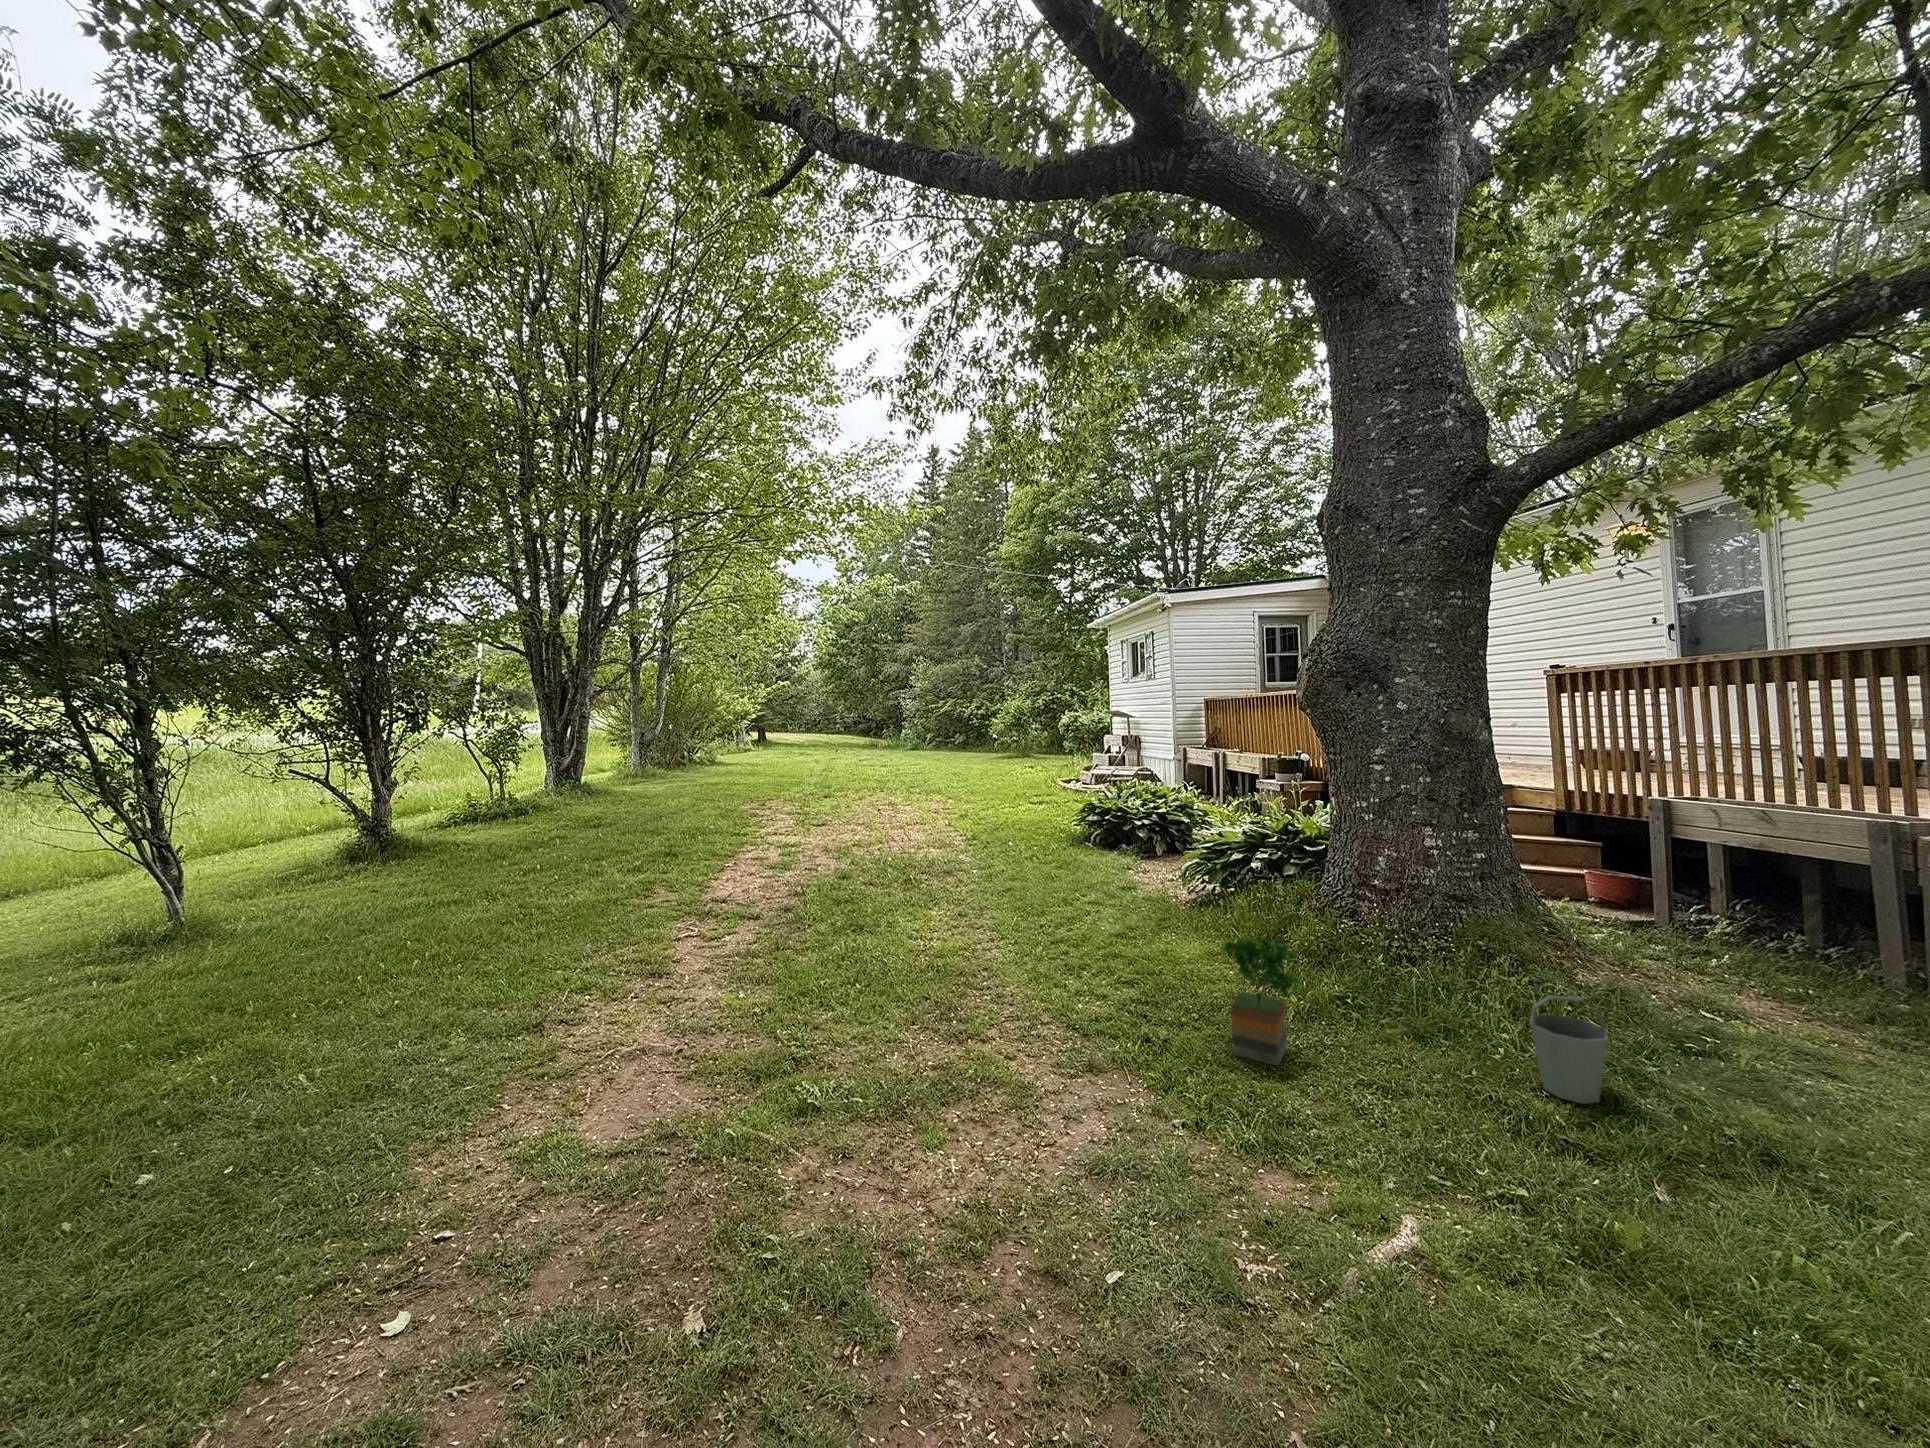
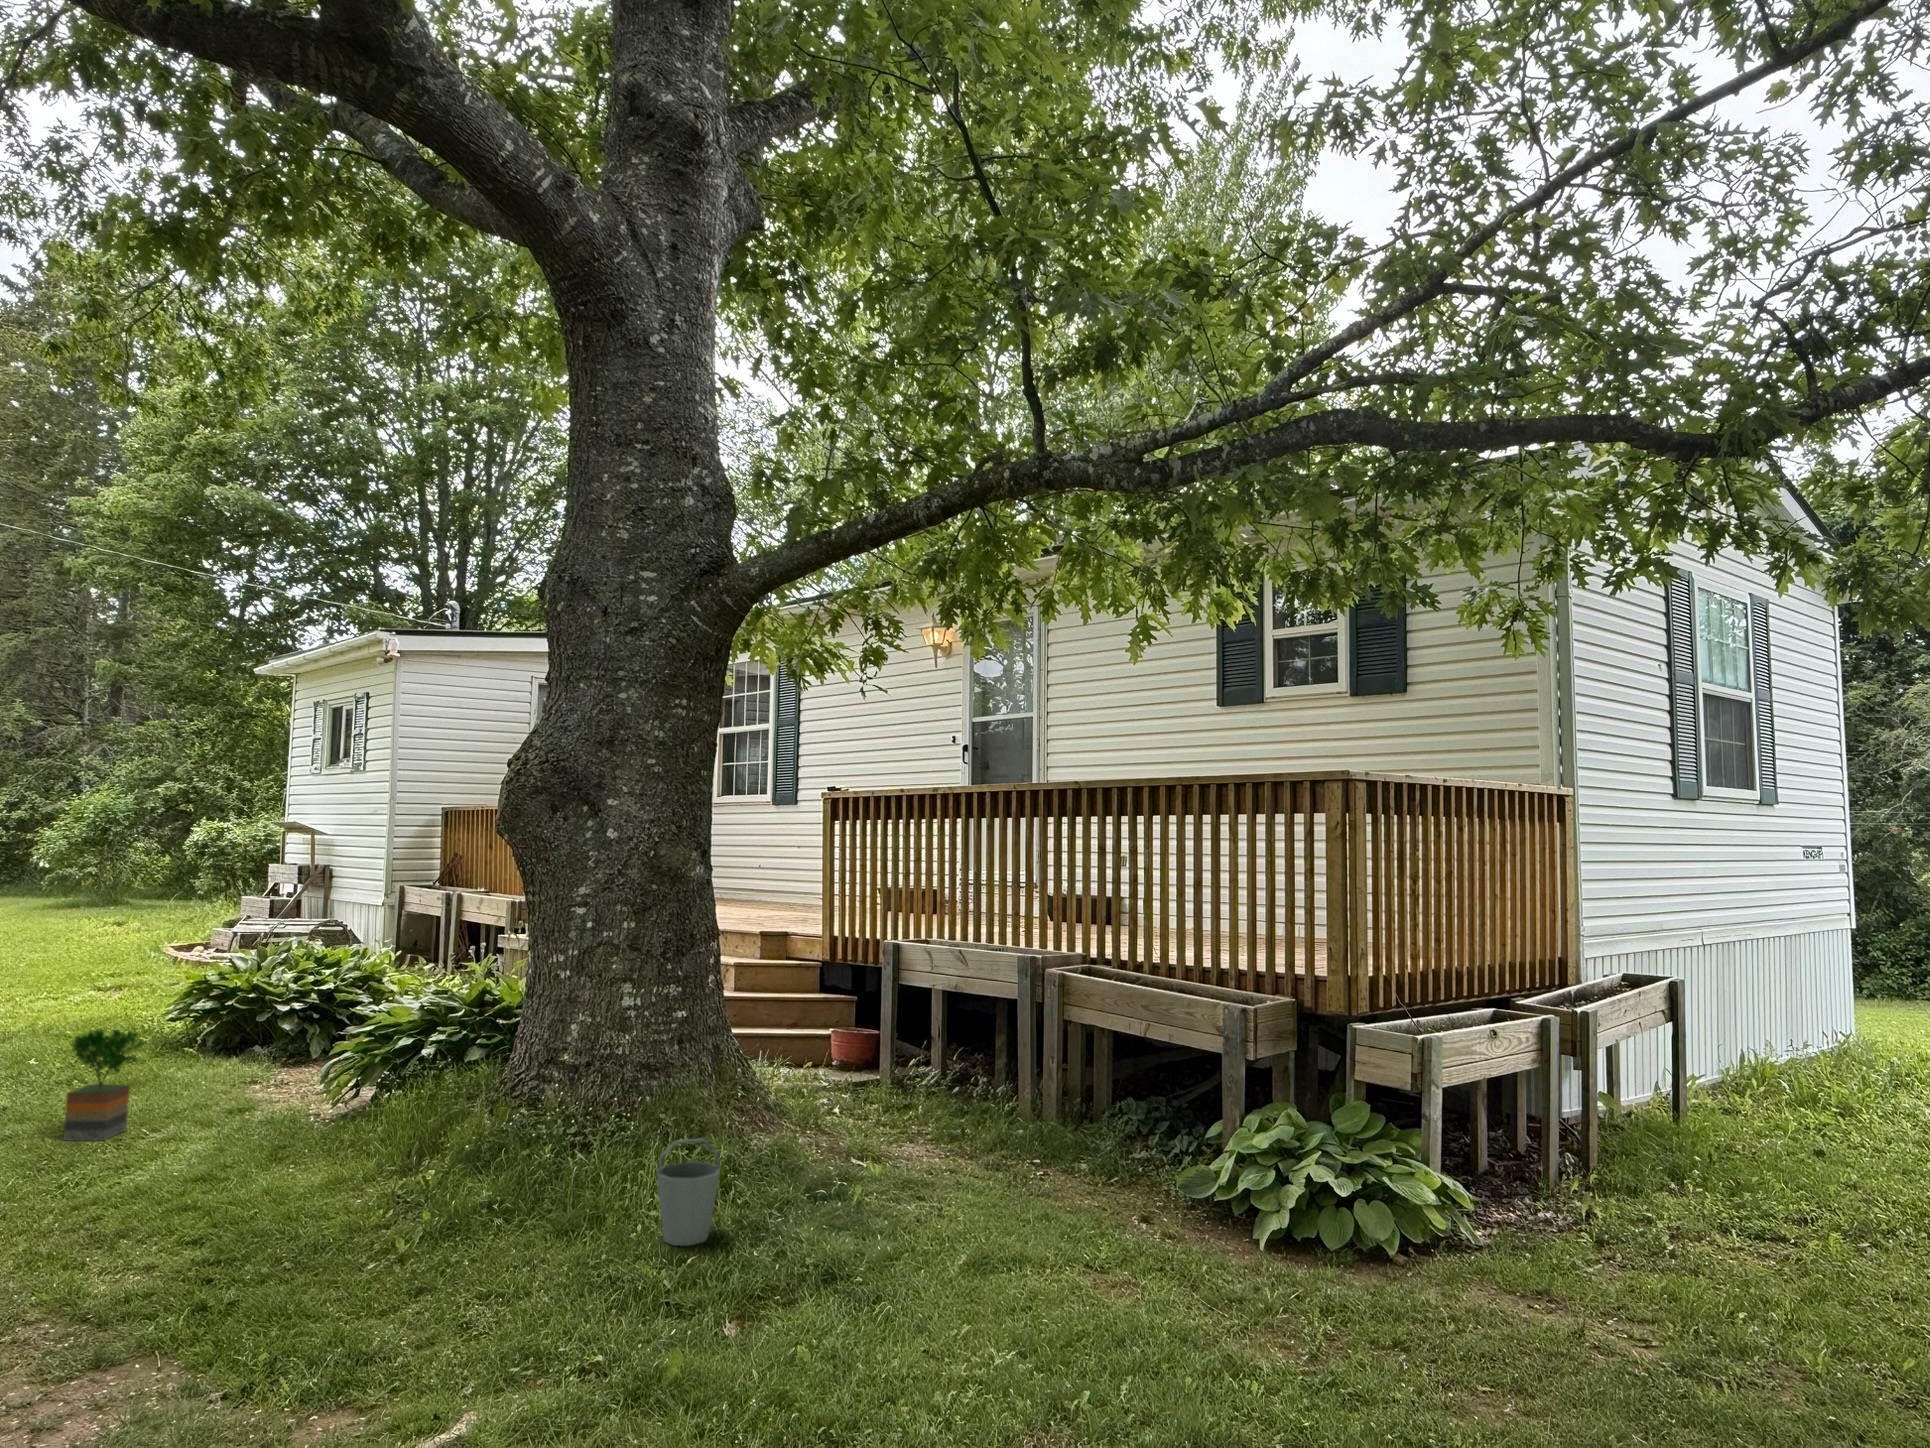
potted tree: present [1223,937,1300,1066] -> present [63,1030,146,1141]

